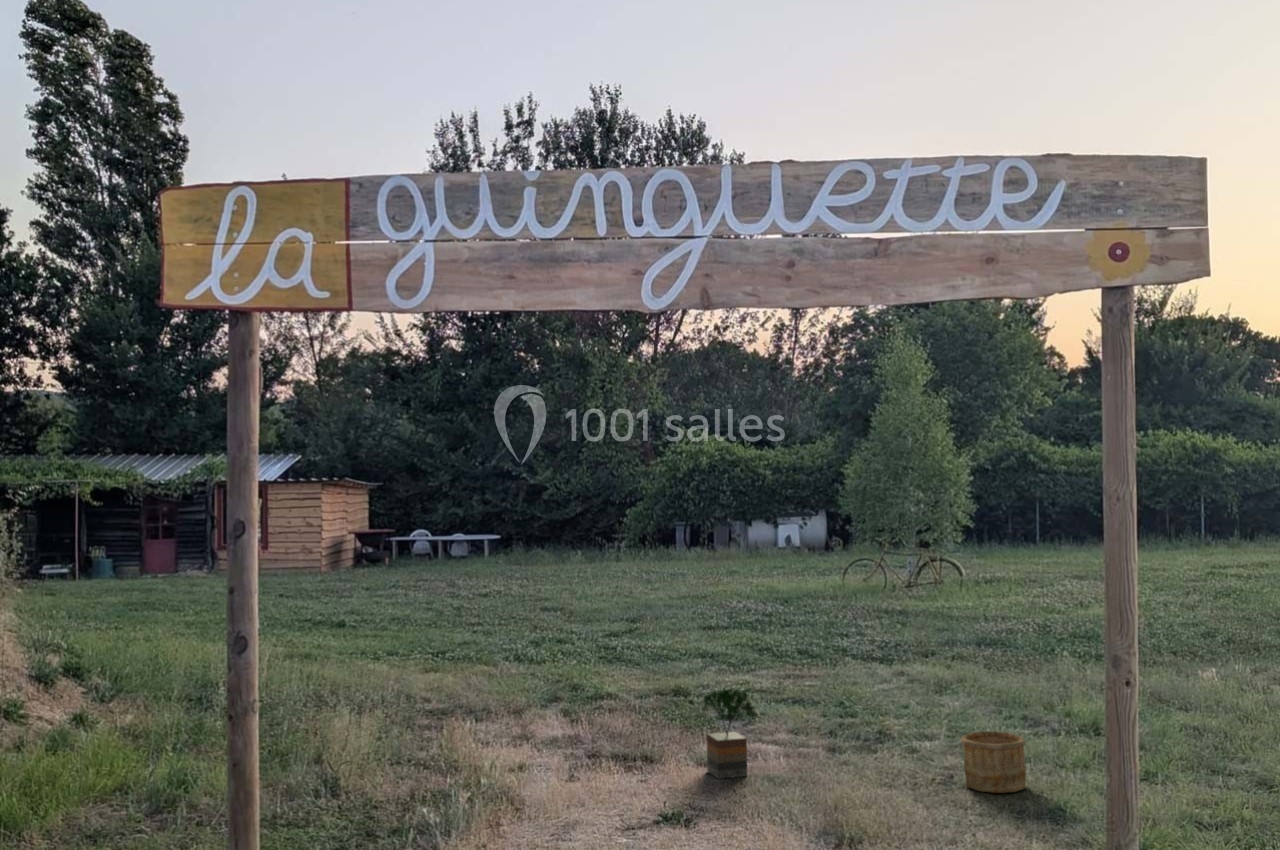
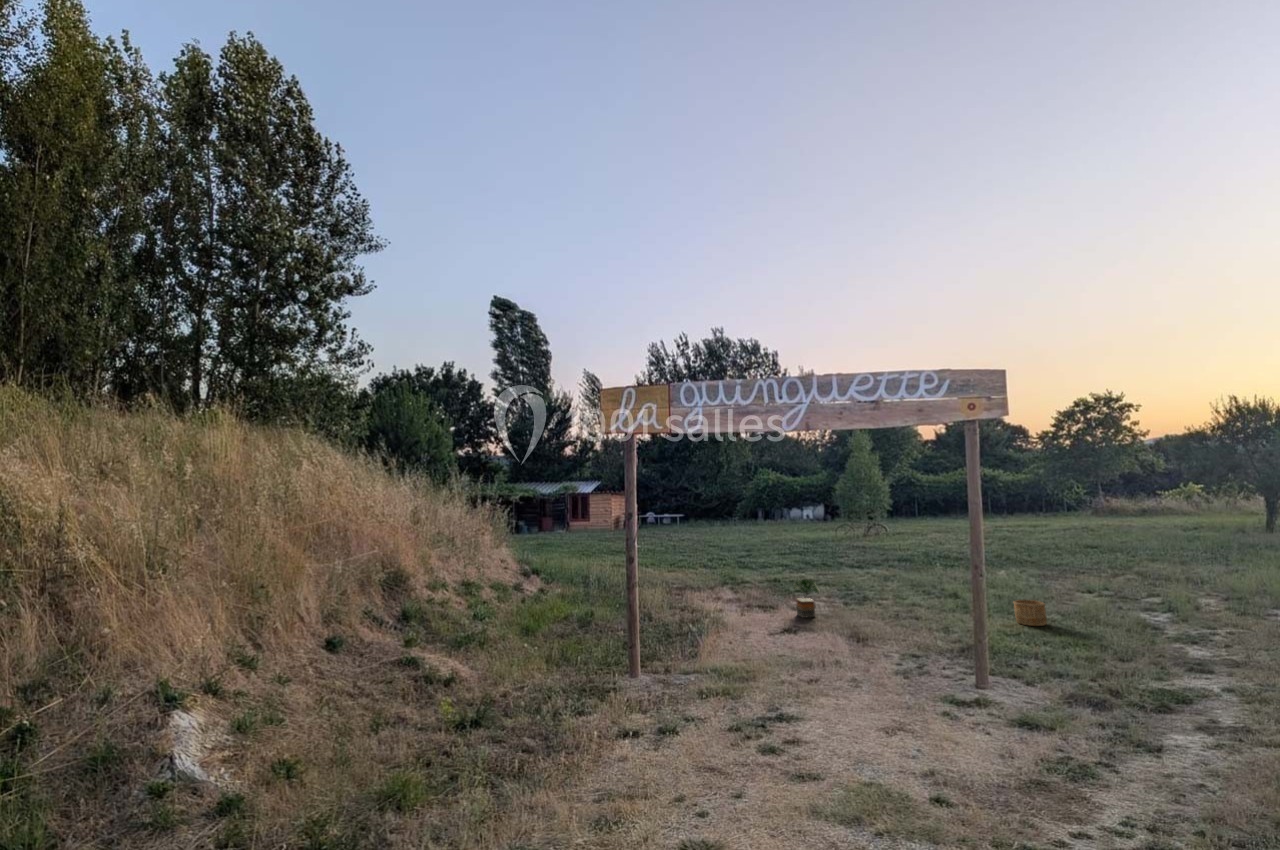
wooden bucket: present [961,731,1026,793] -> present [1013,600,1047,626]

